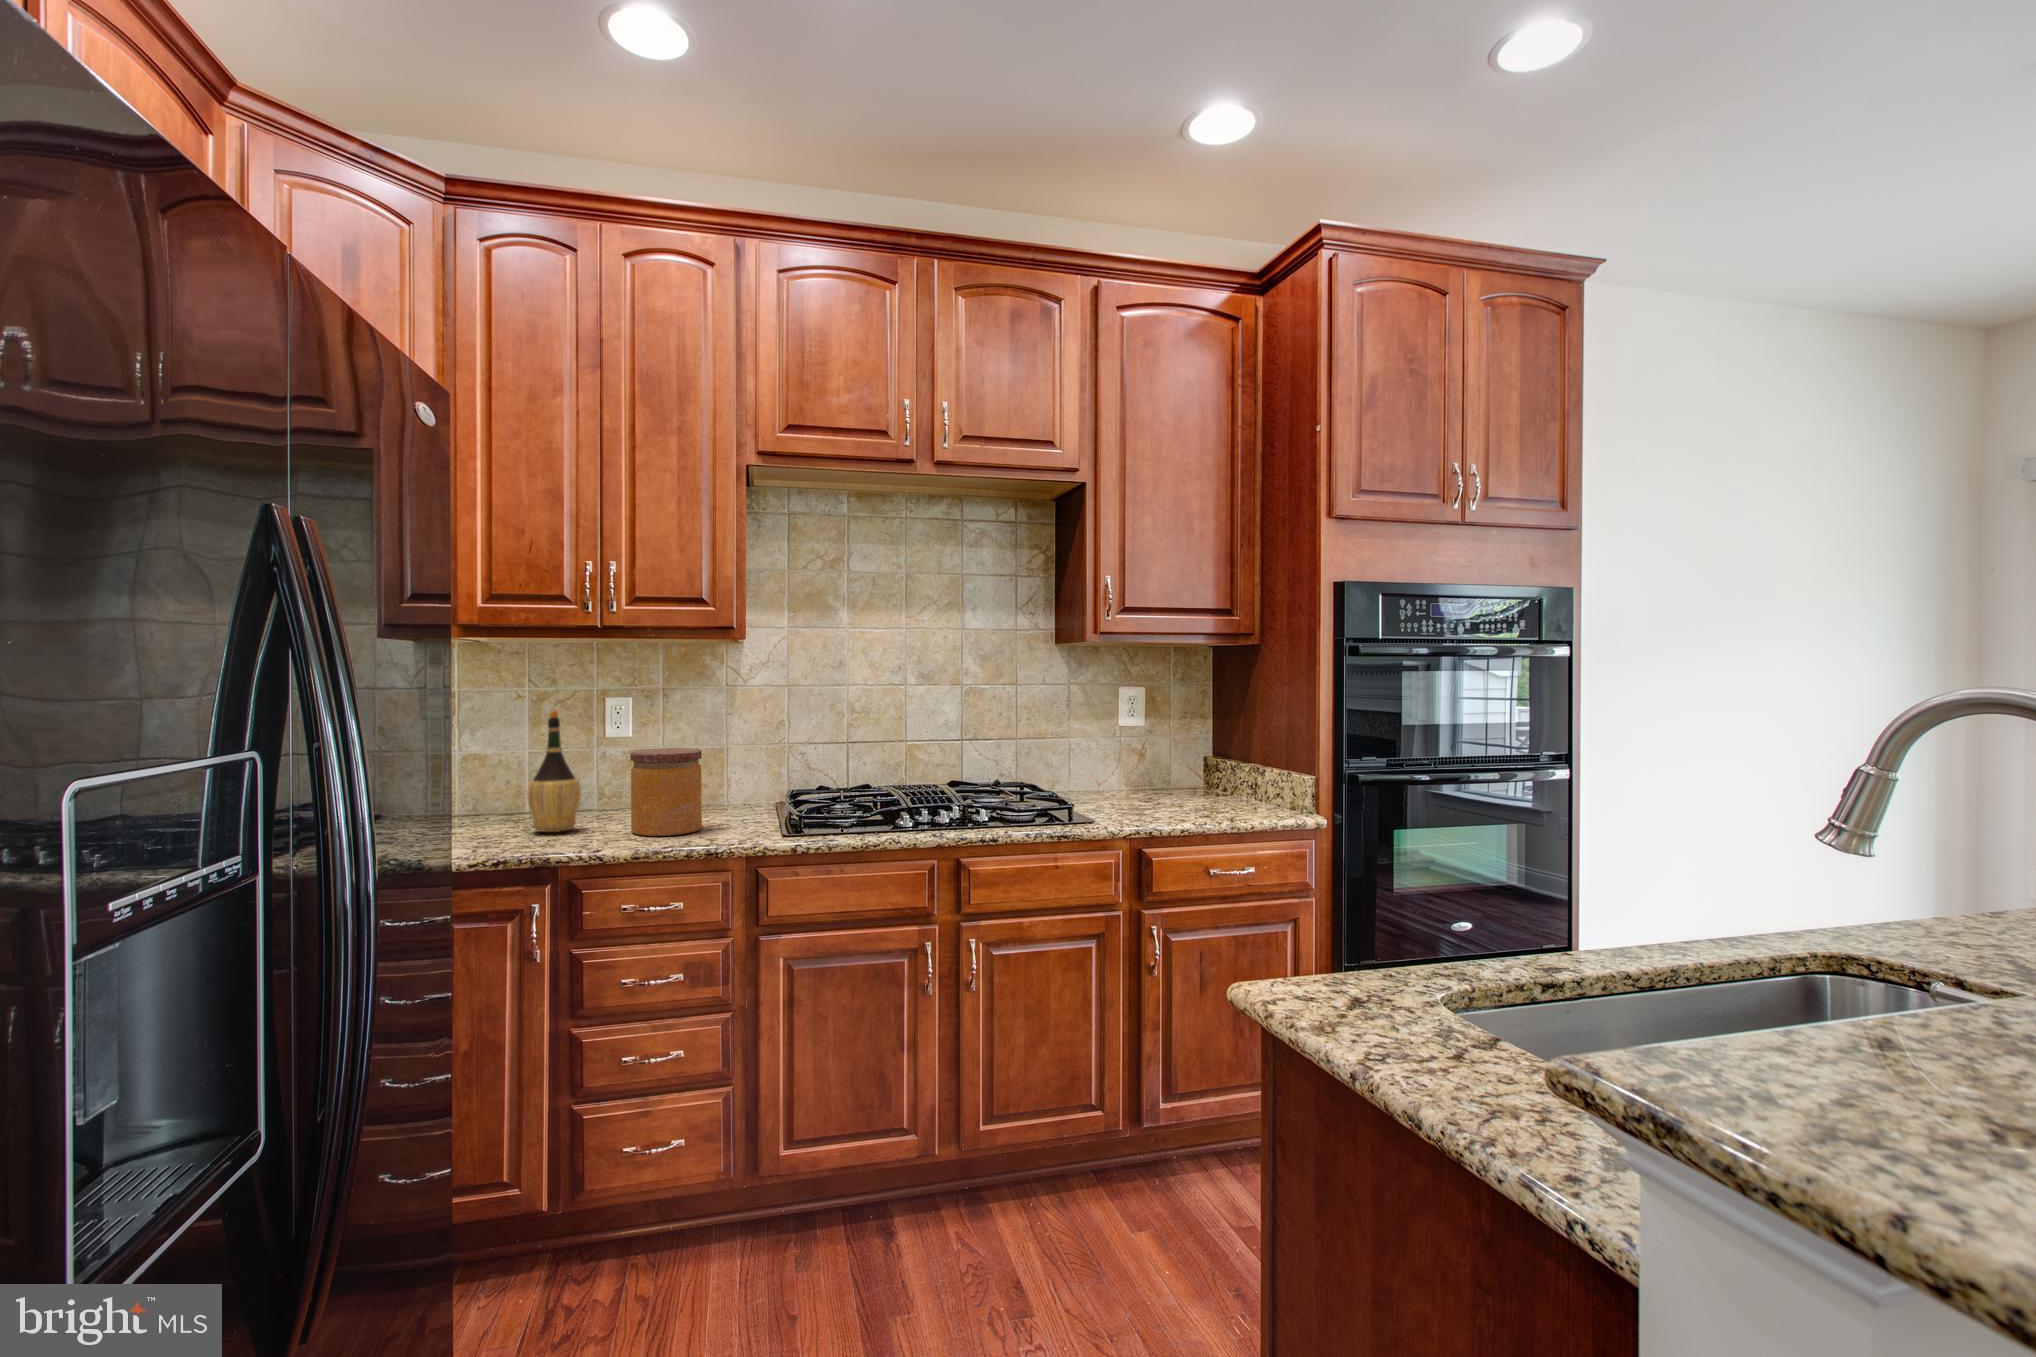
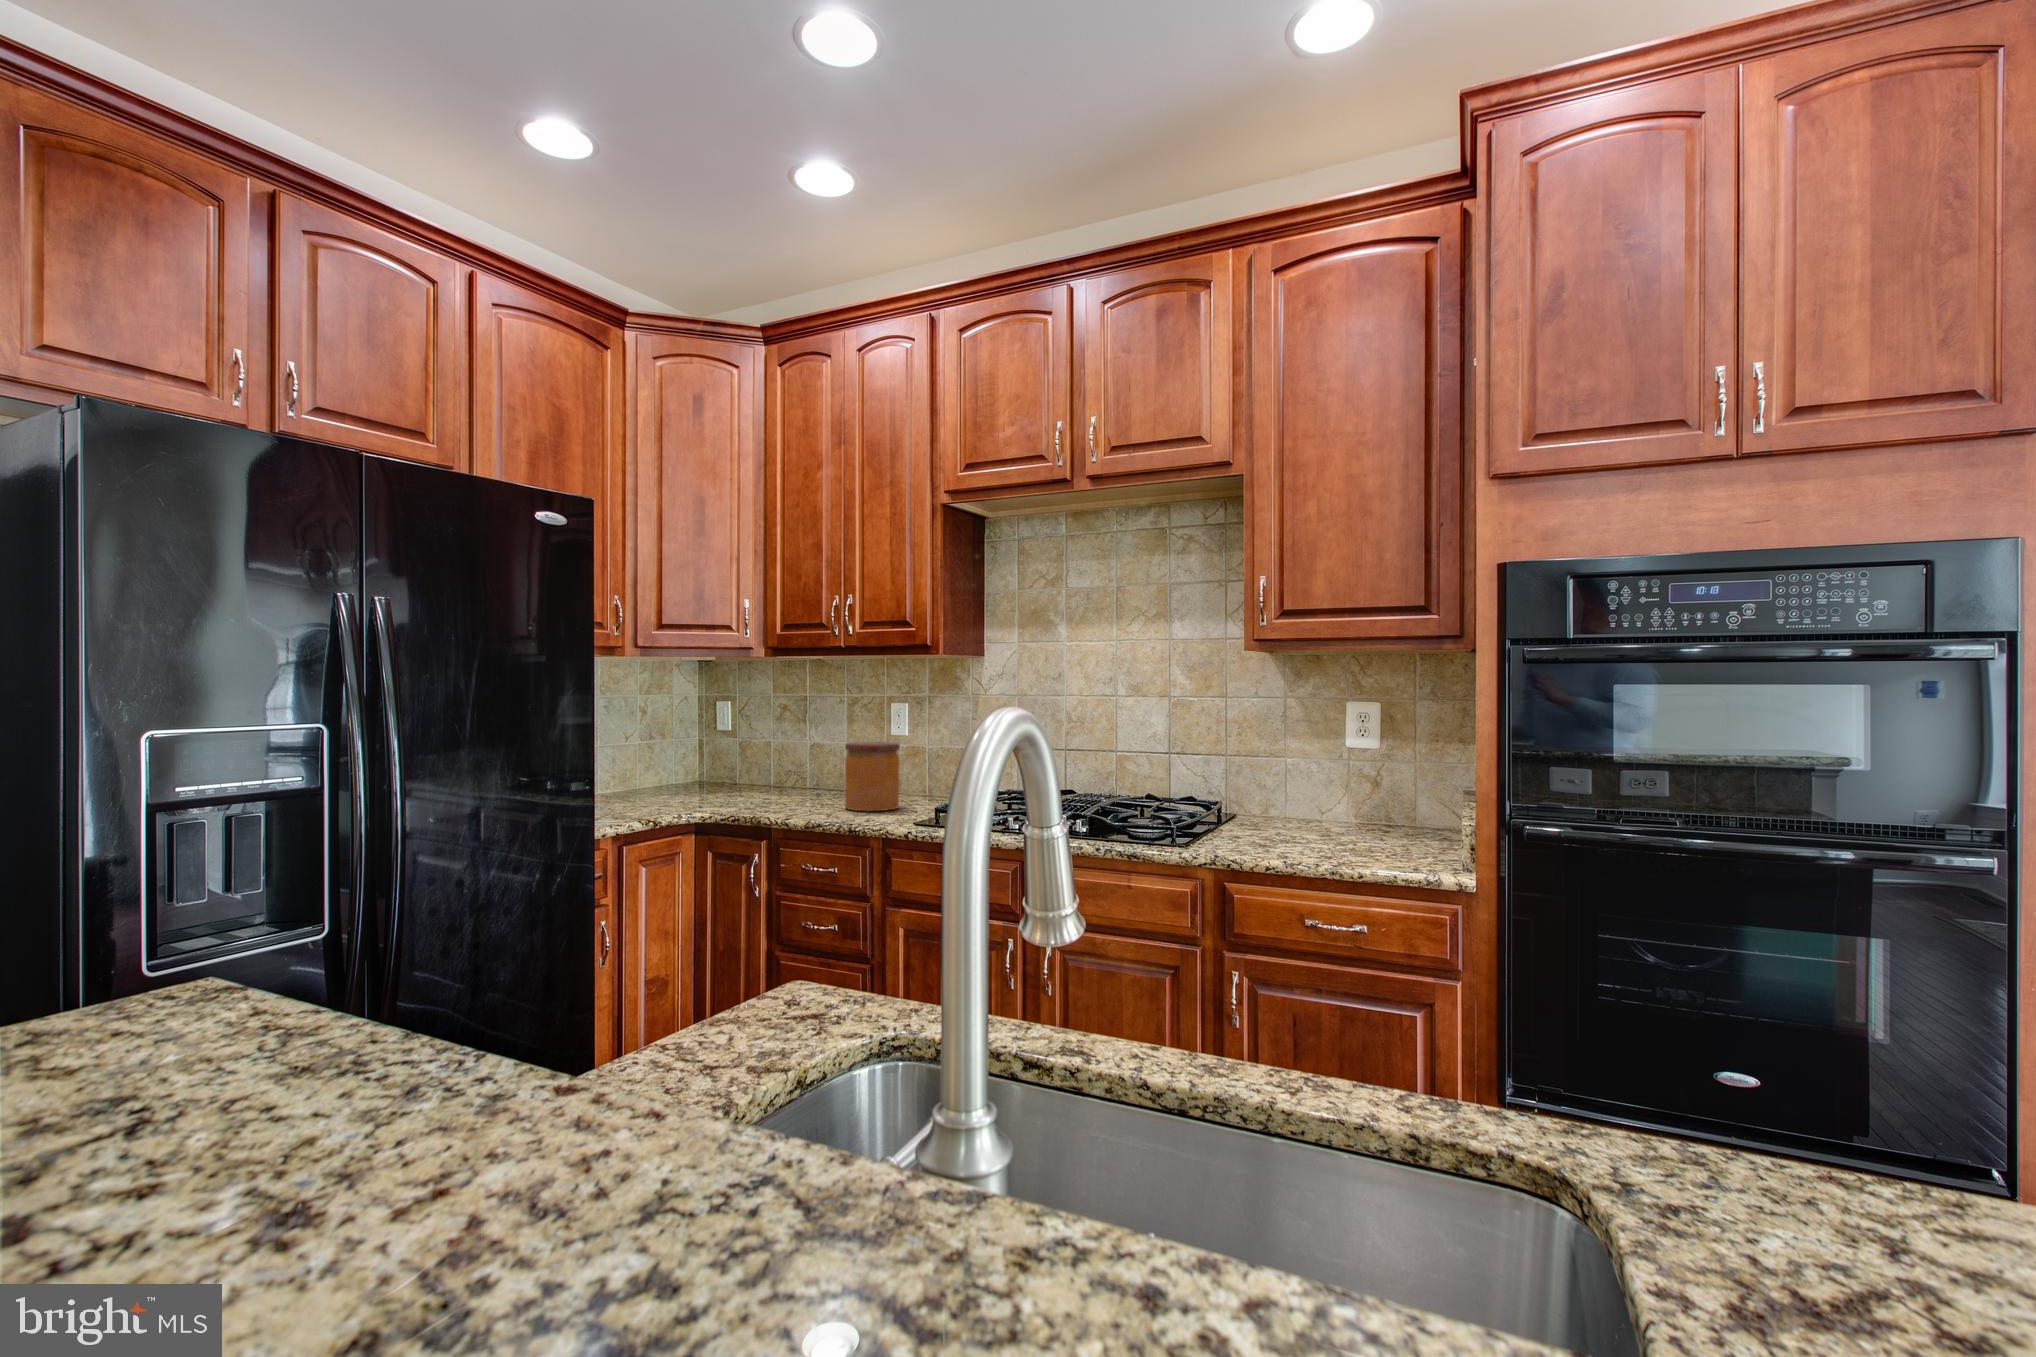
wine bottle: present [527,710,581,832] -> none [796,707,834,800]

